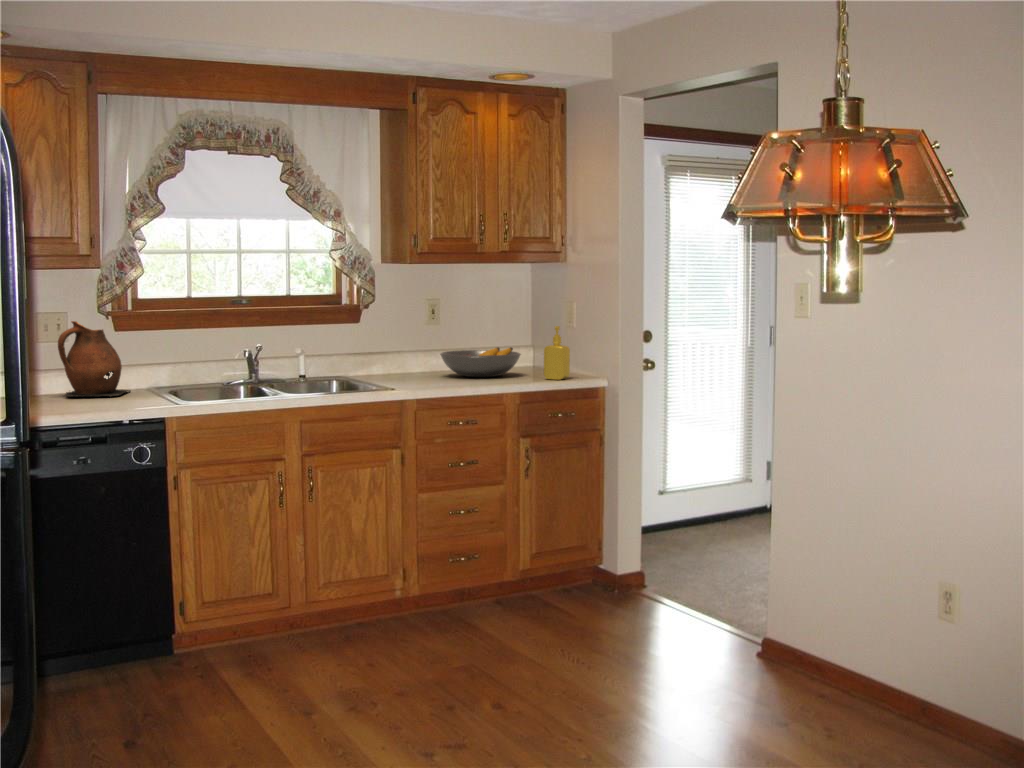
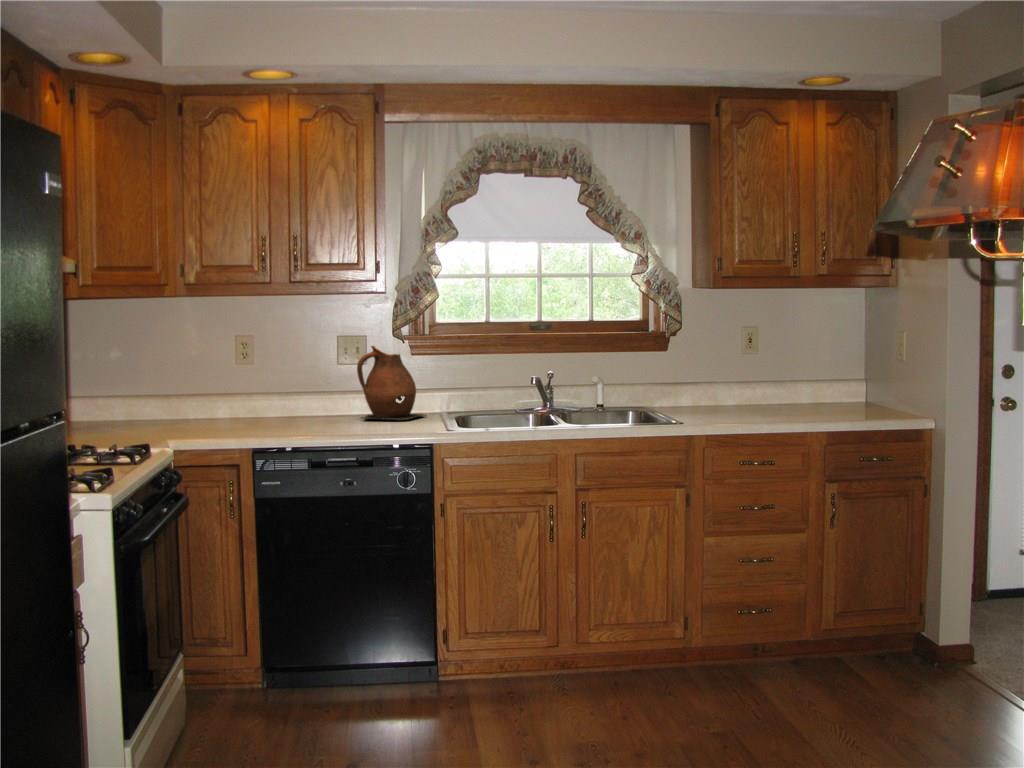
soap dispenser: present [544,326,570,380] -> none [870,357,903,421]
fruit bowl: present [440,347,521,377] -> none [751,381,847,414]

